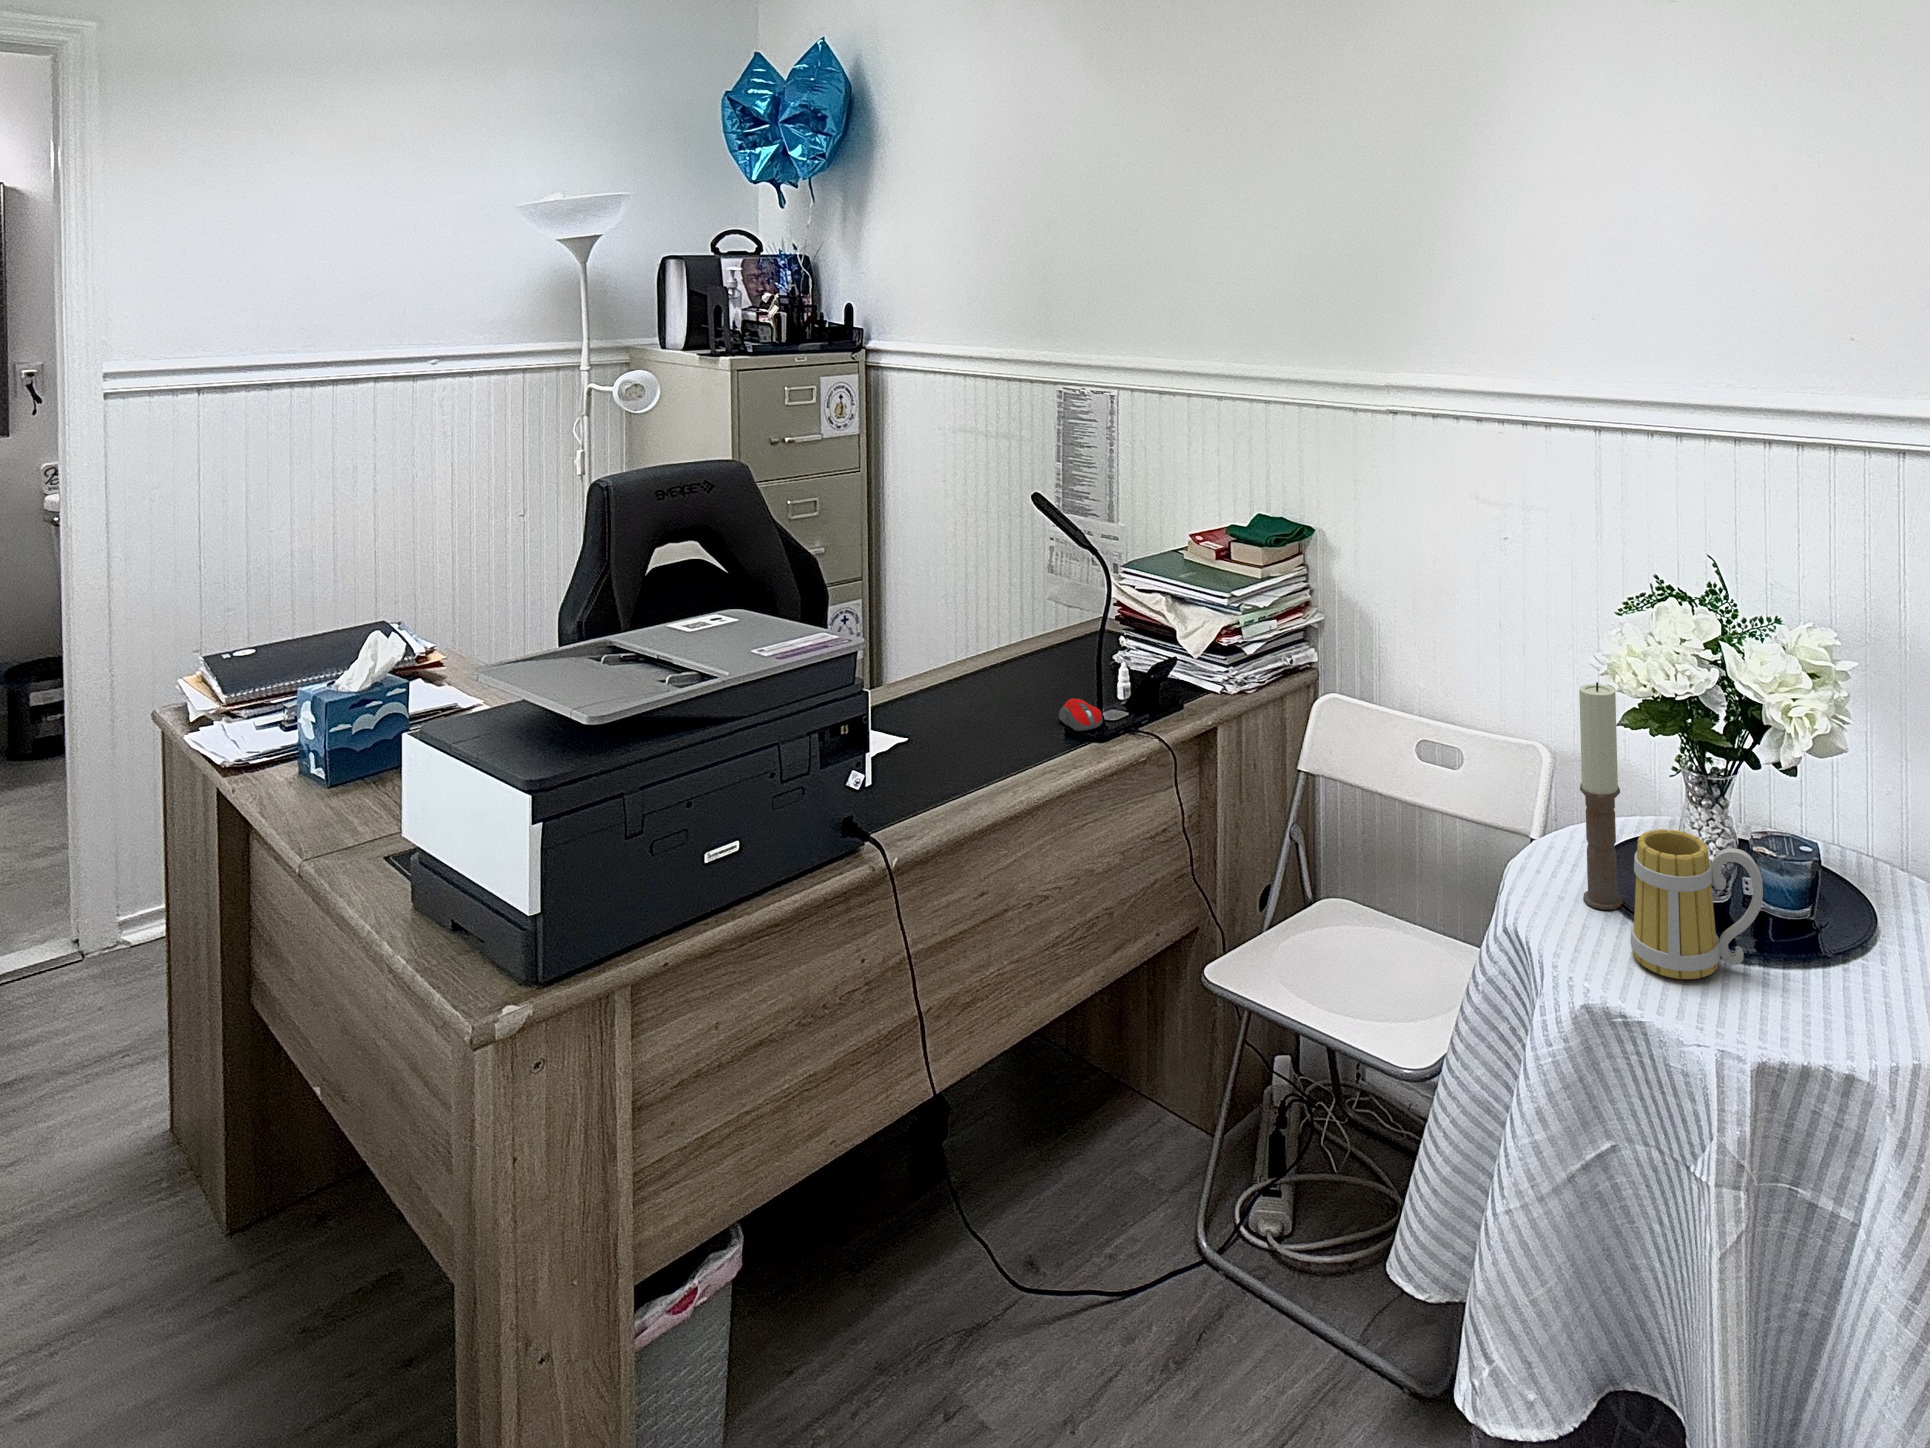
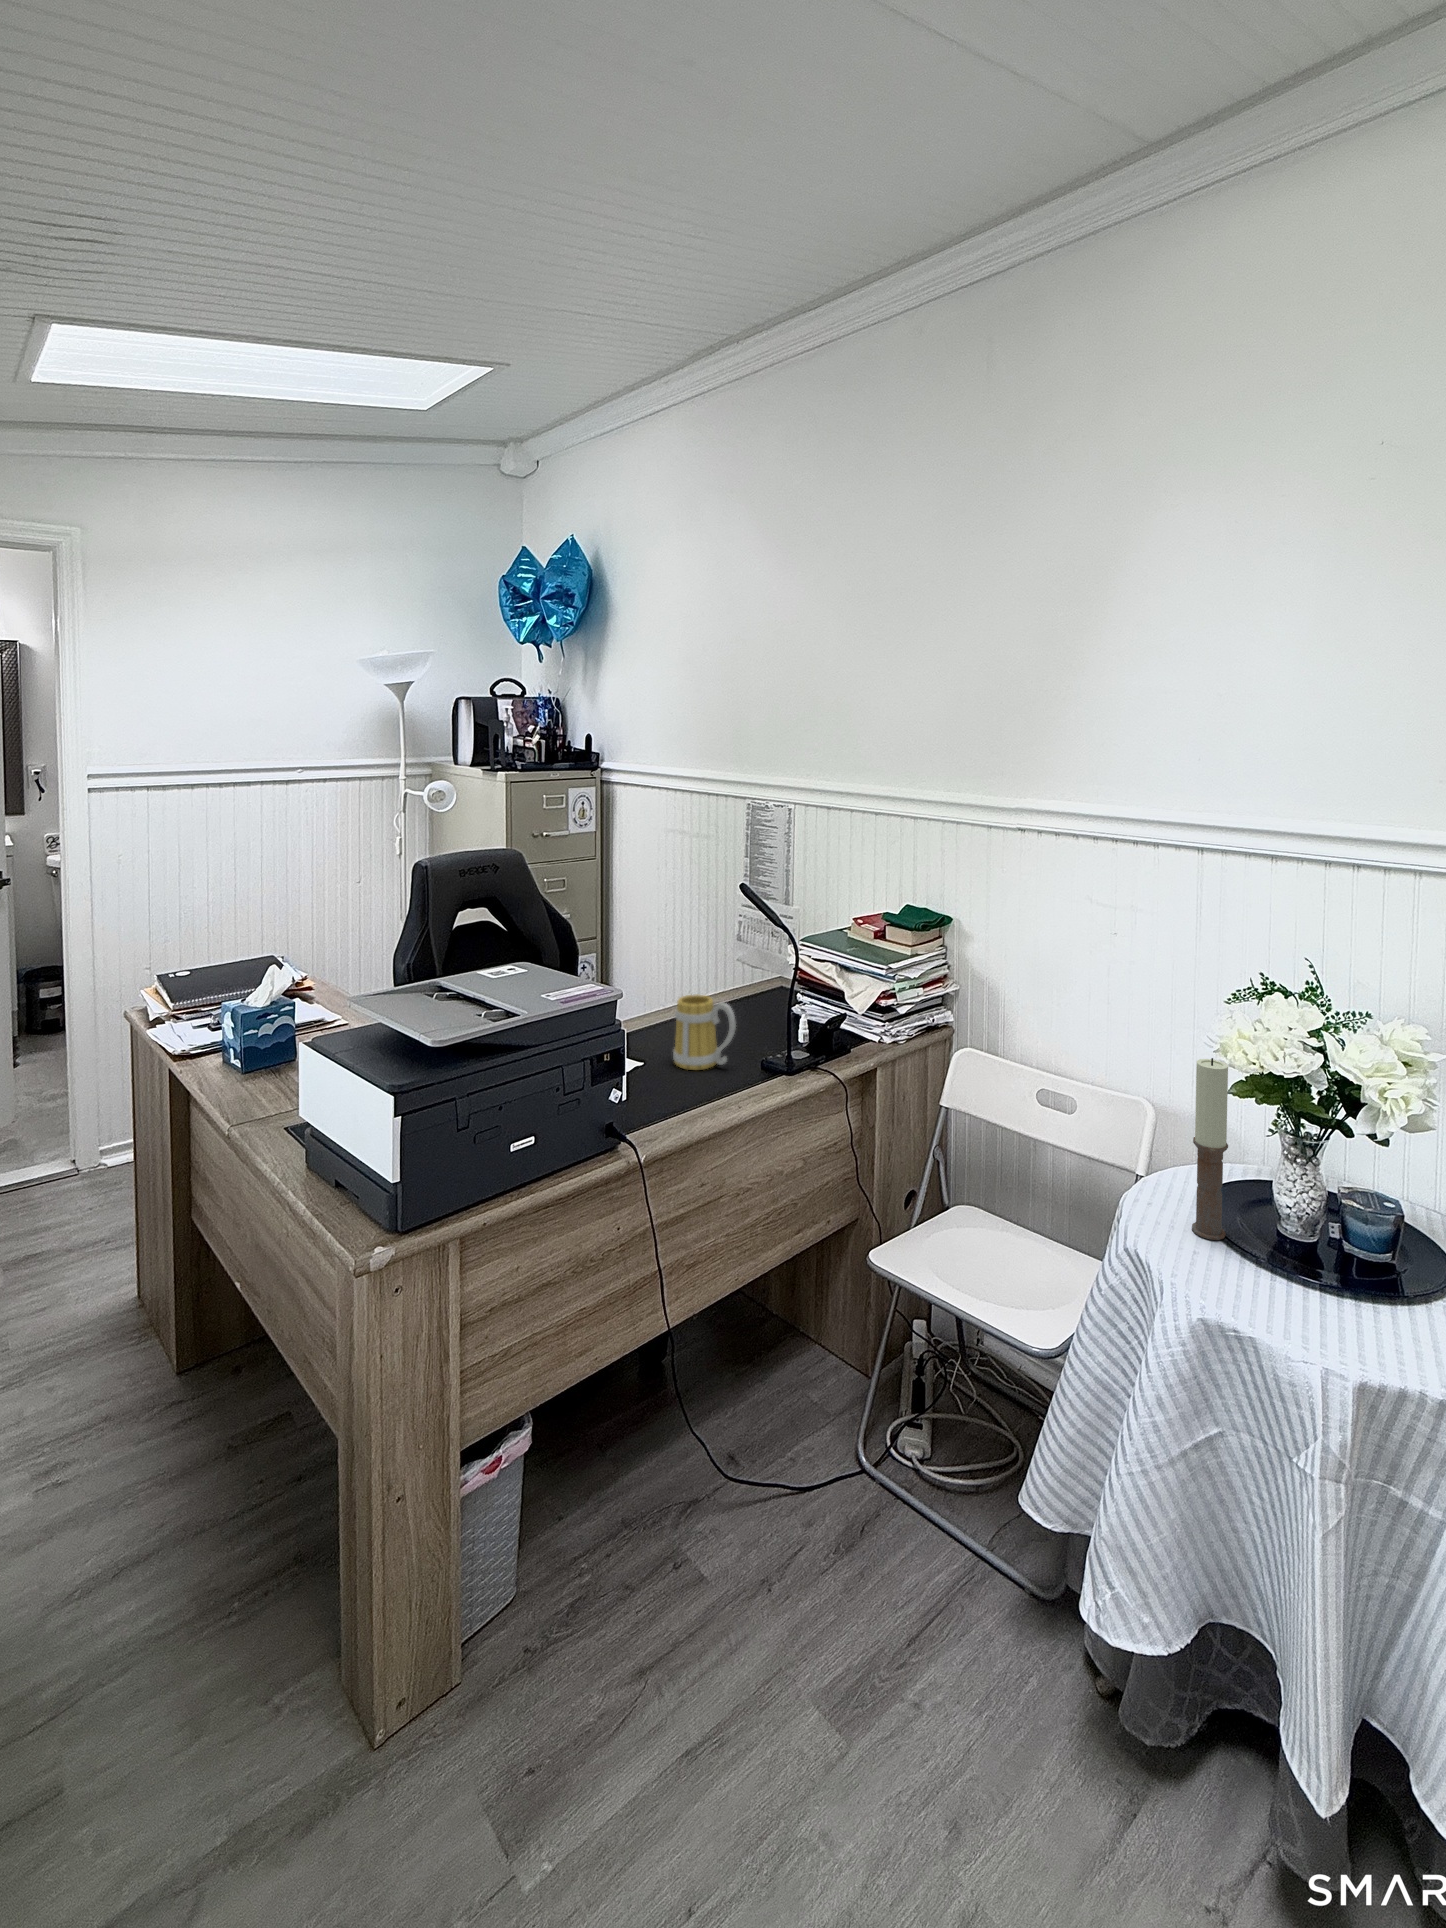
computer mouse: present [1059,698,1103,731] -> none [758,1040,792,1066]
mug: present [1630,829,1763,979] -> present [673,994,736,1070]

